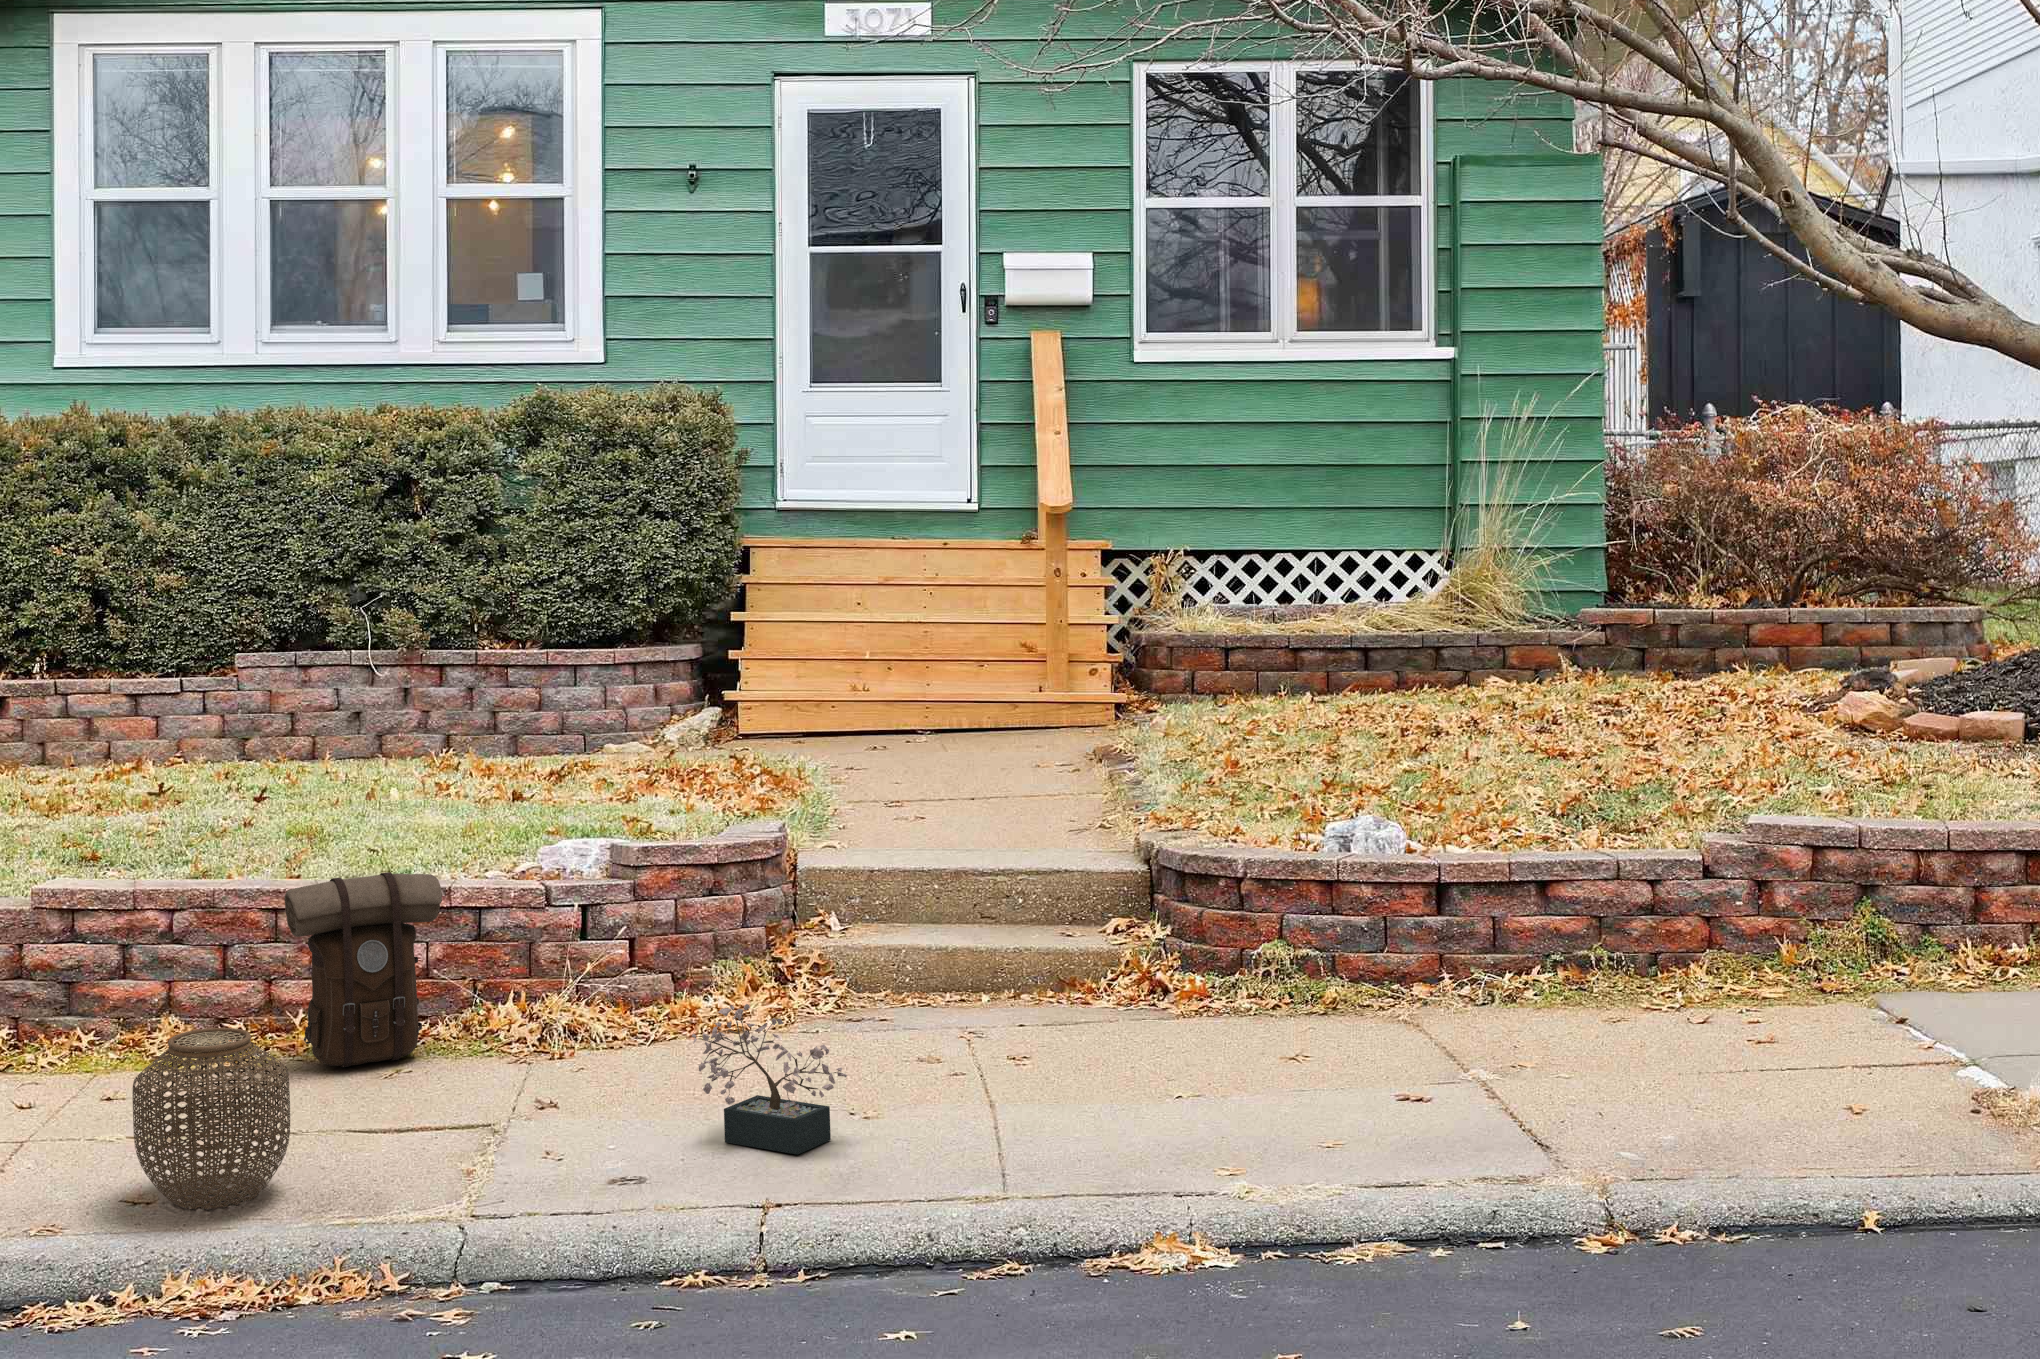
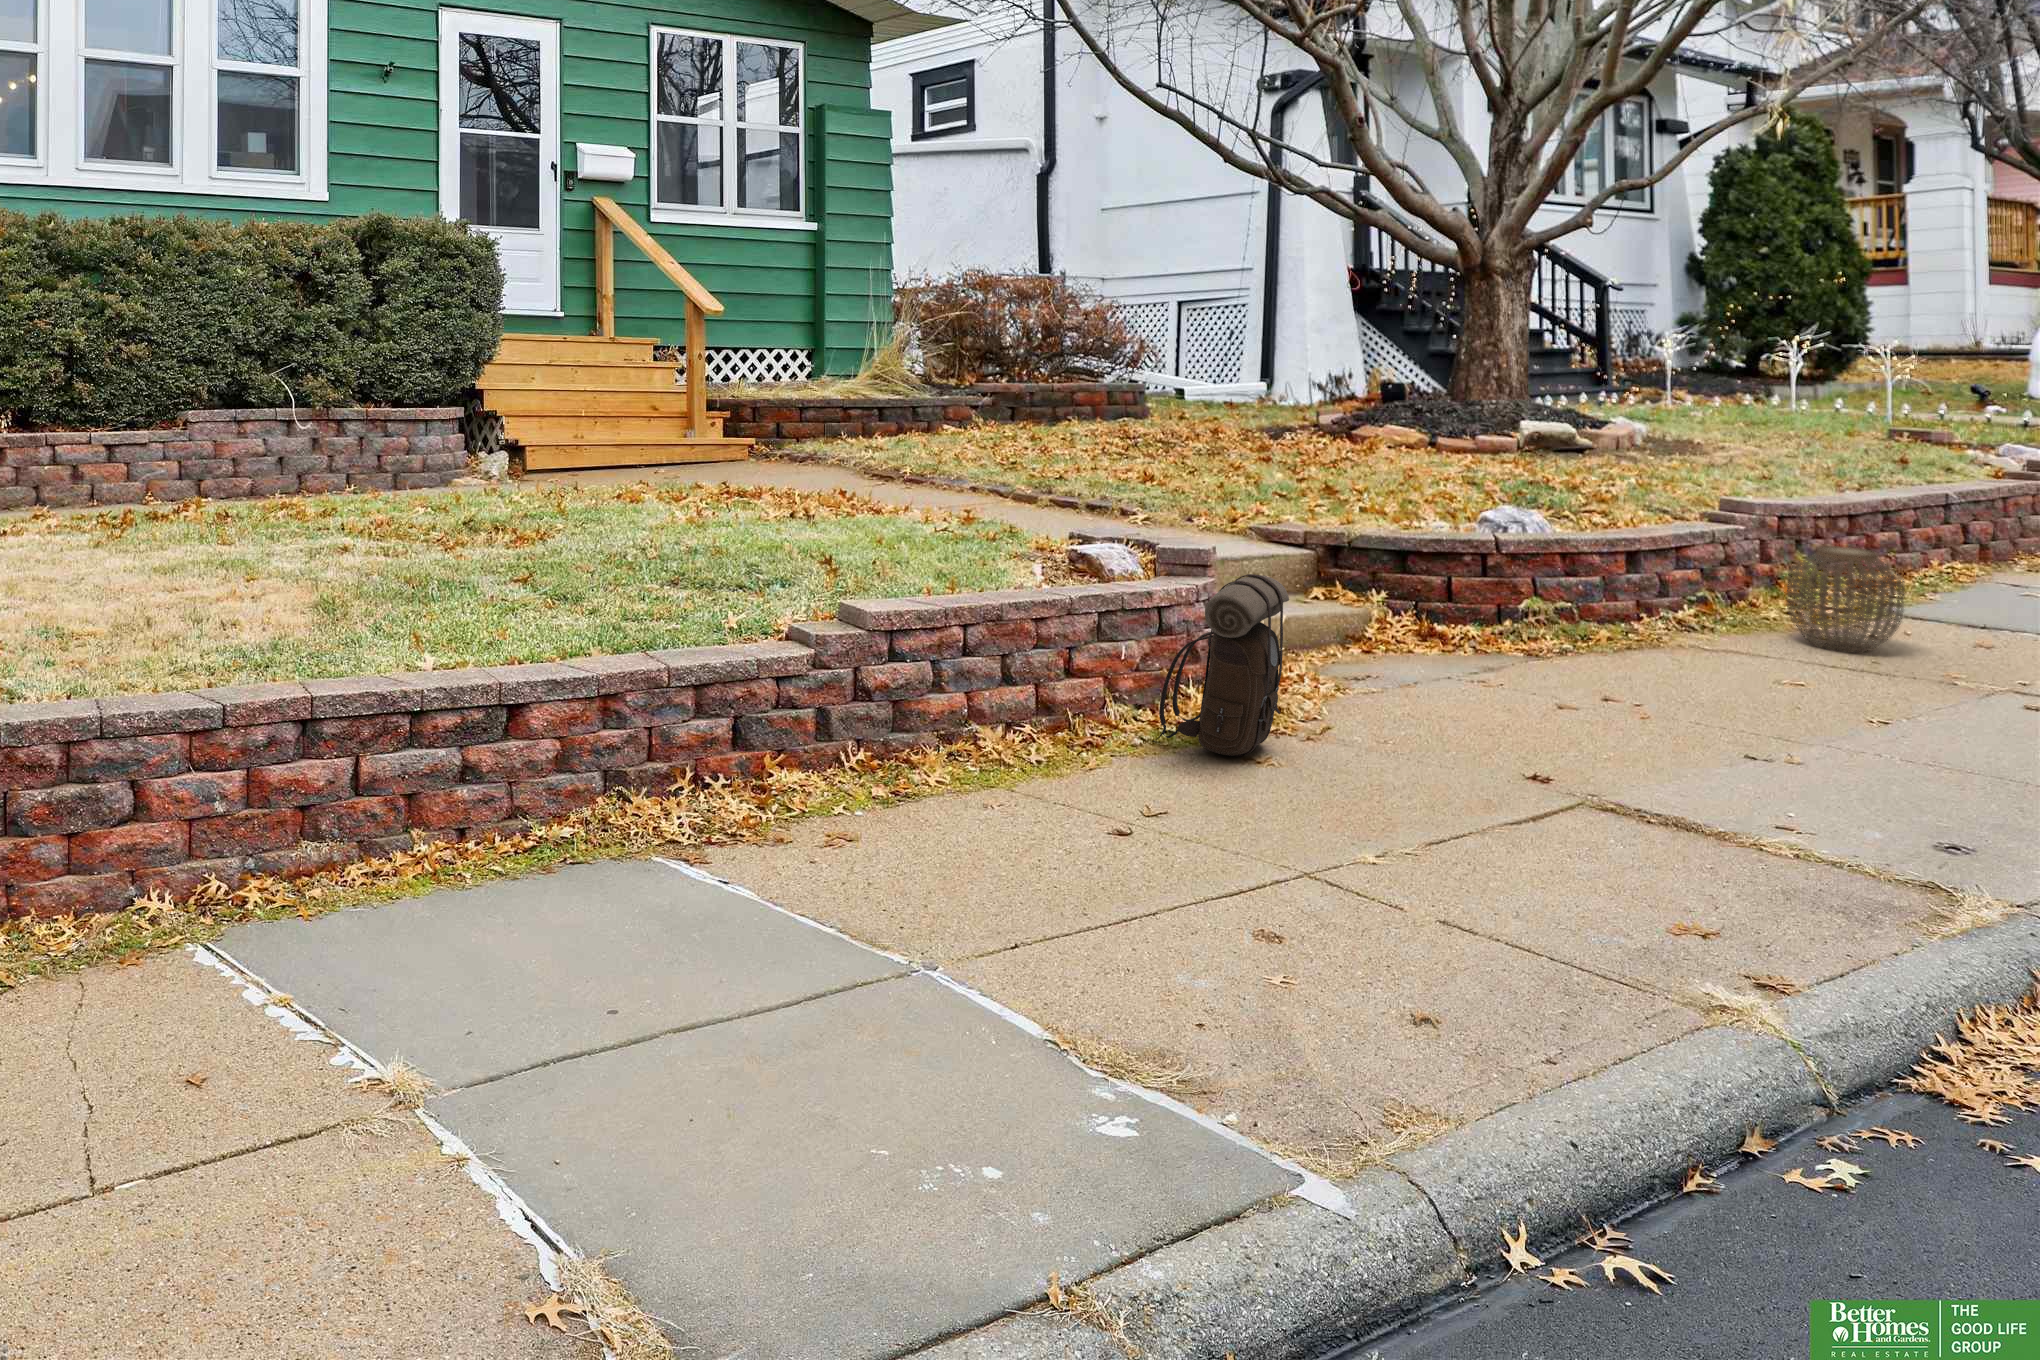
decorative plant: present [692,1004,847,1154] -> none [1655,669,1804,791]
woven basket: present [132,1028,290,1209] -> present [1786,546,1904,652]

